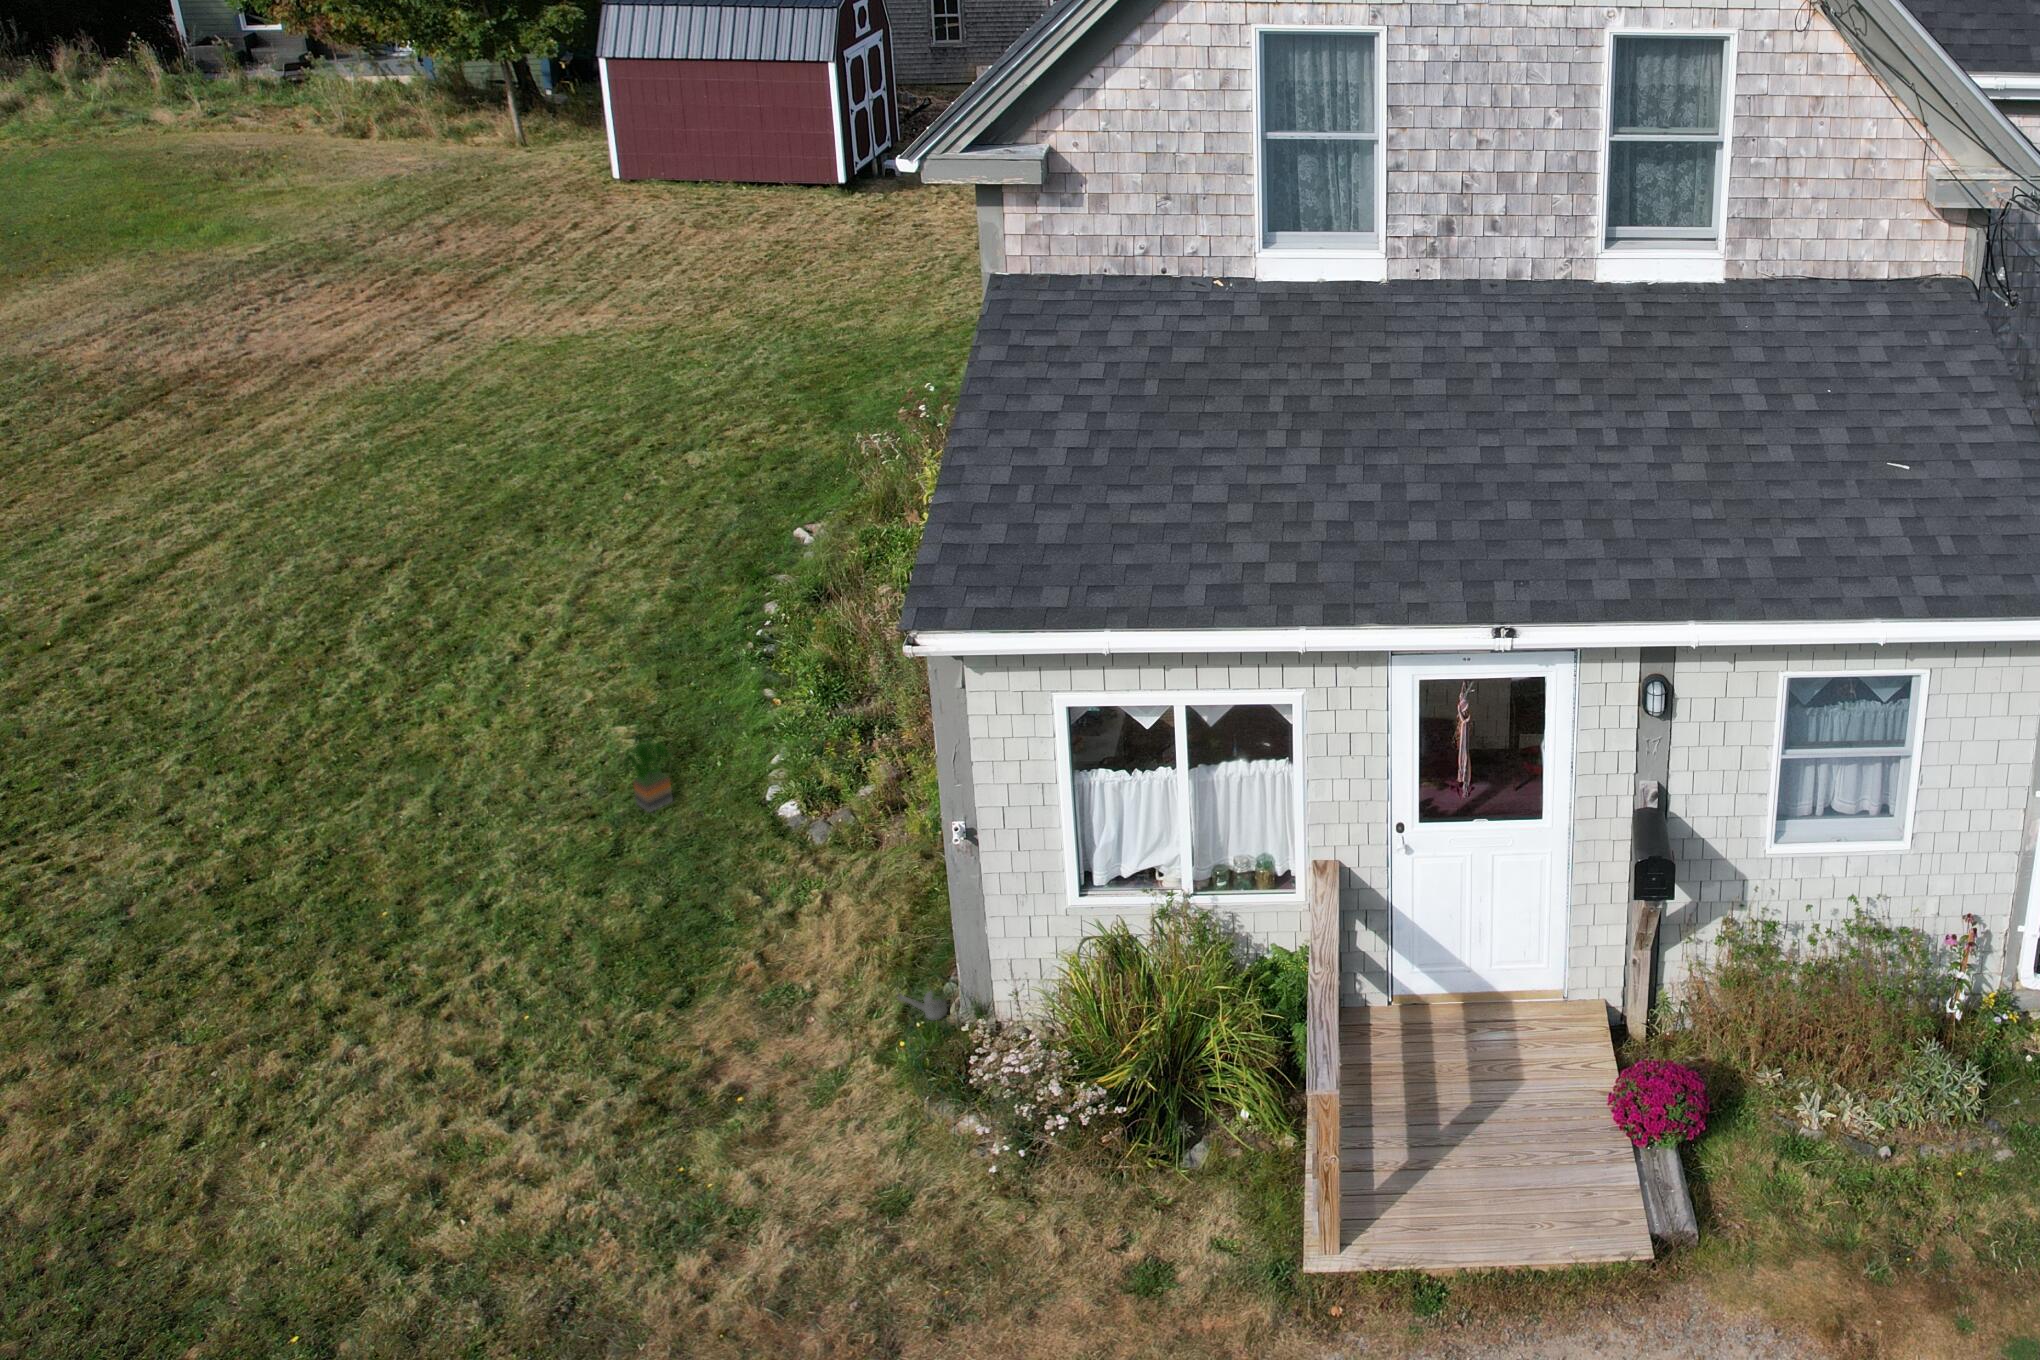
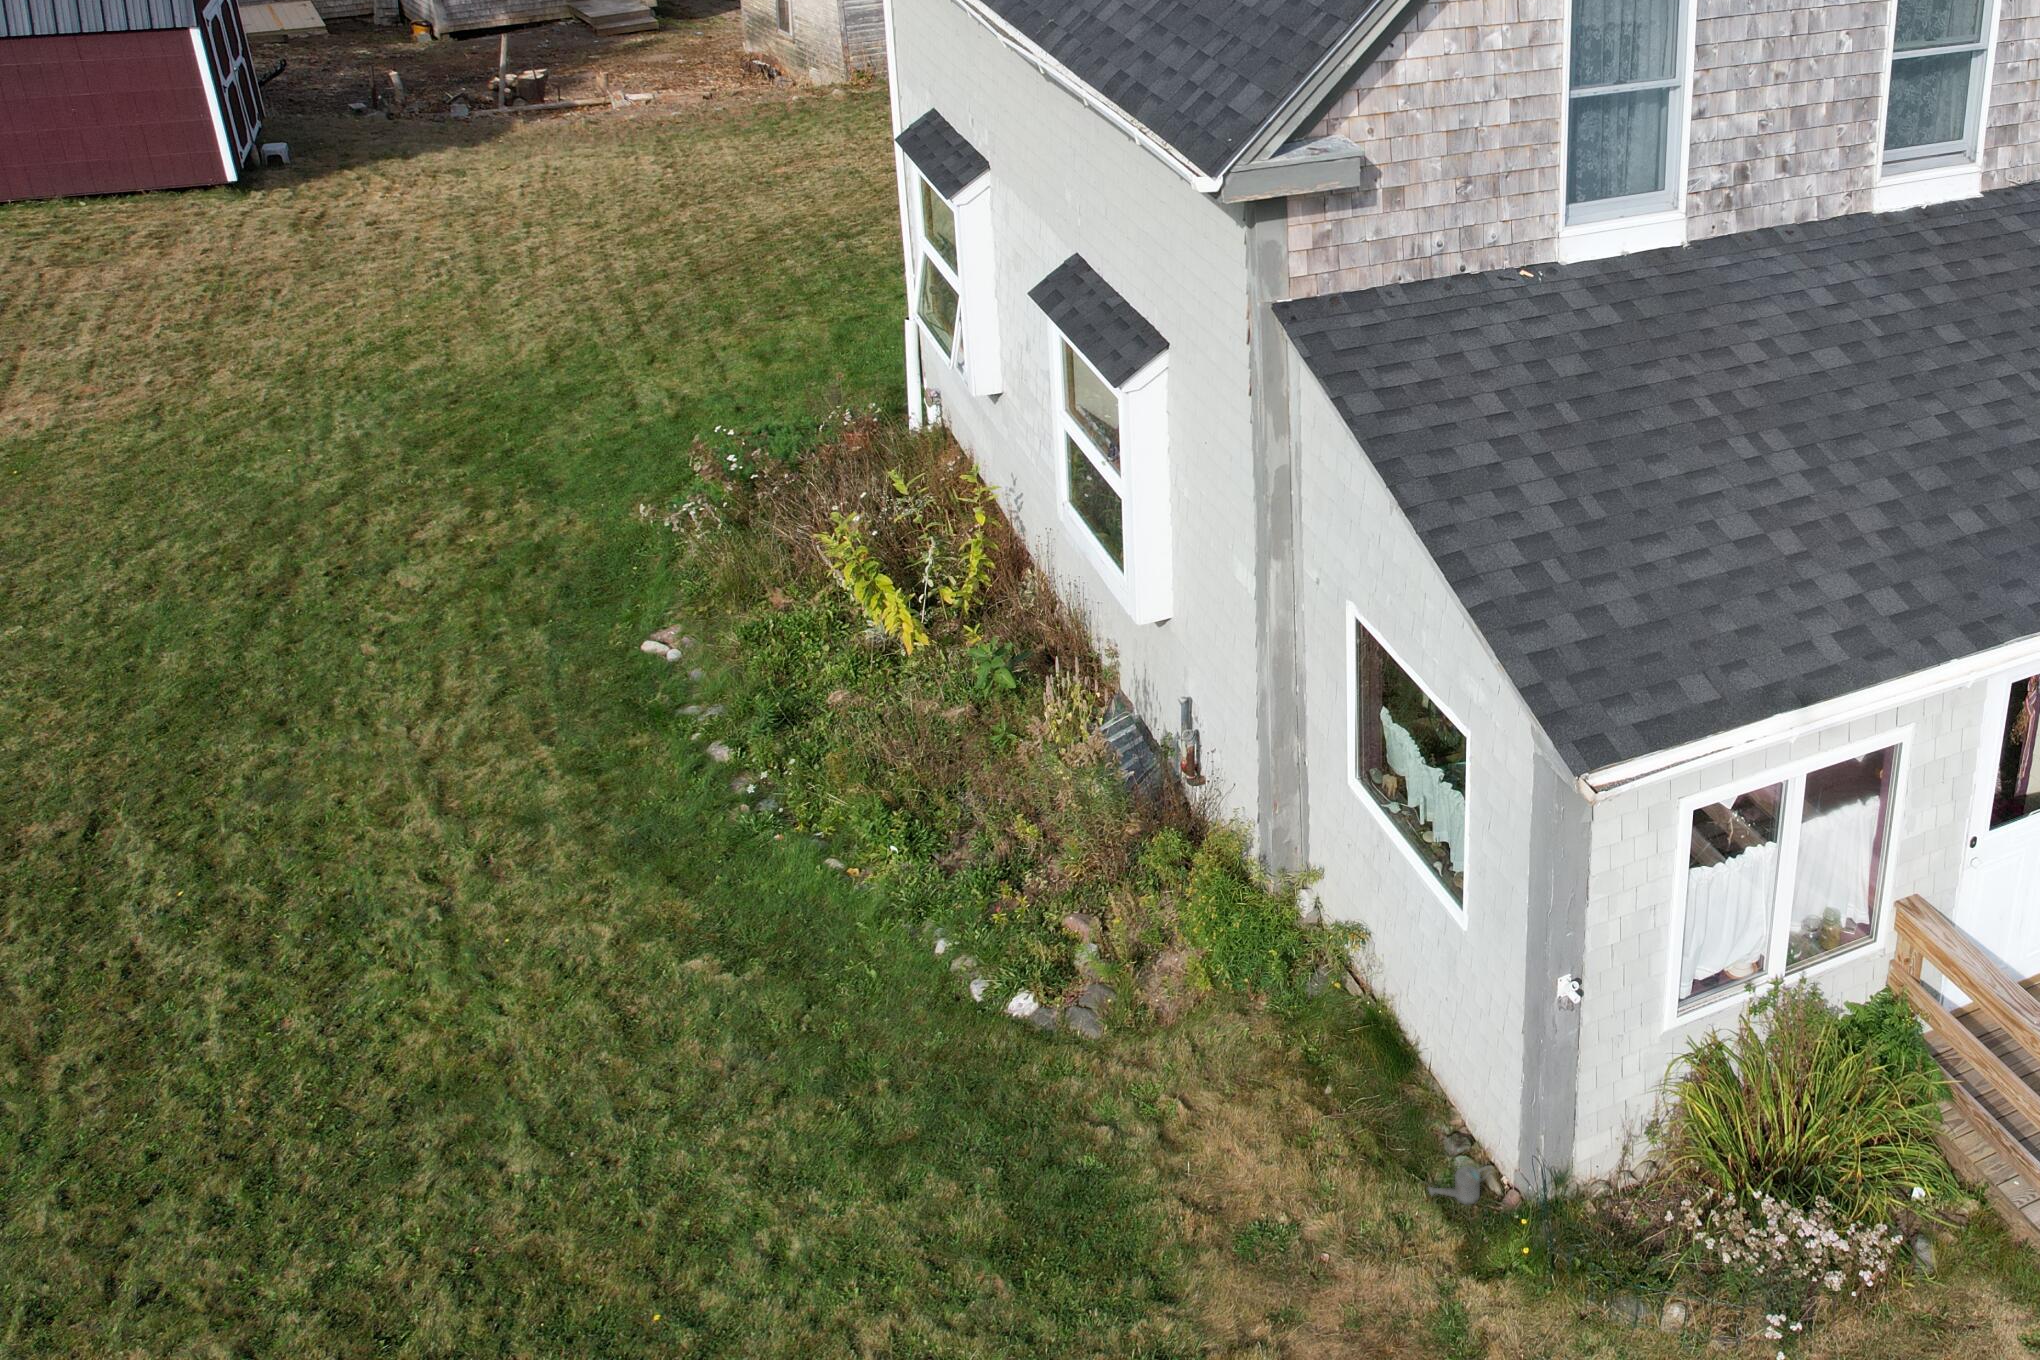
potted tree: present [623,741,674,812] -> none [807,998,870,1093]

